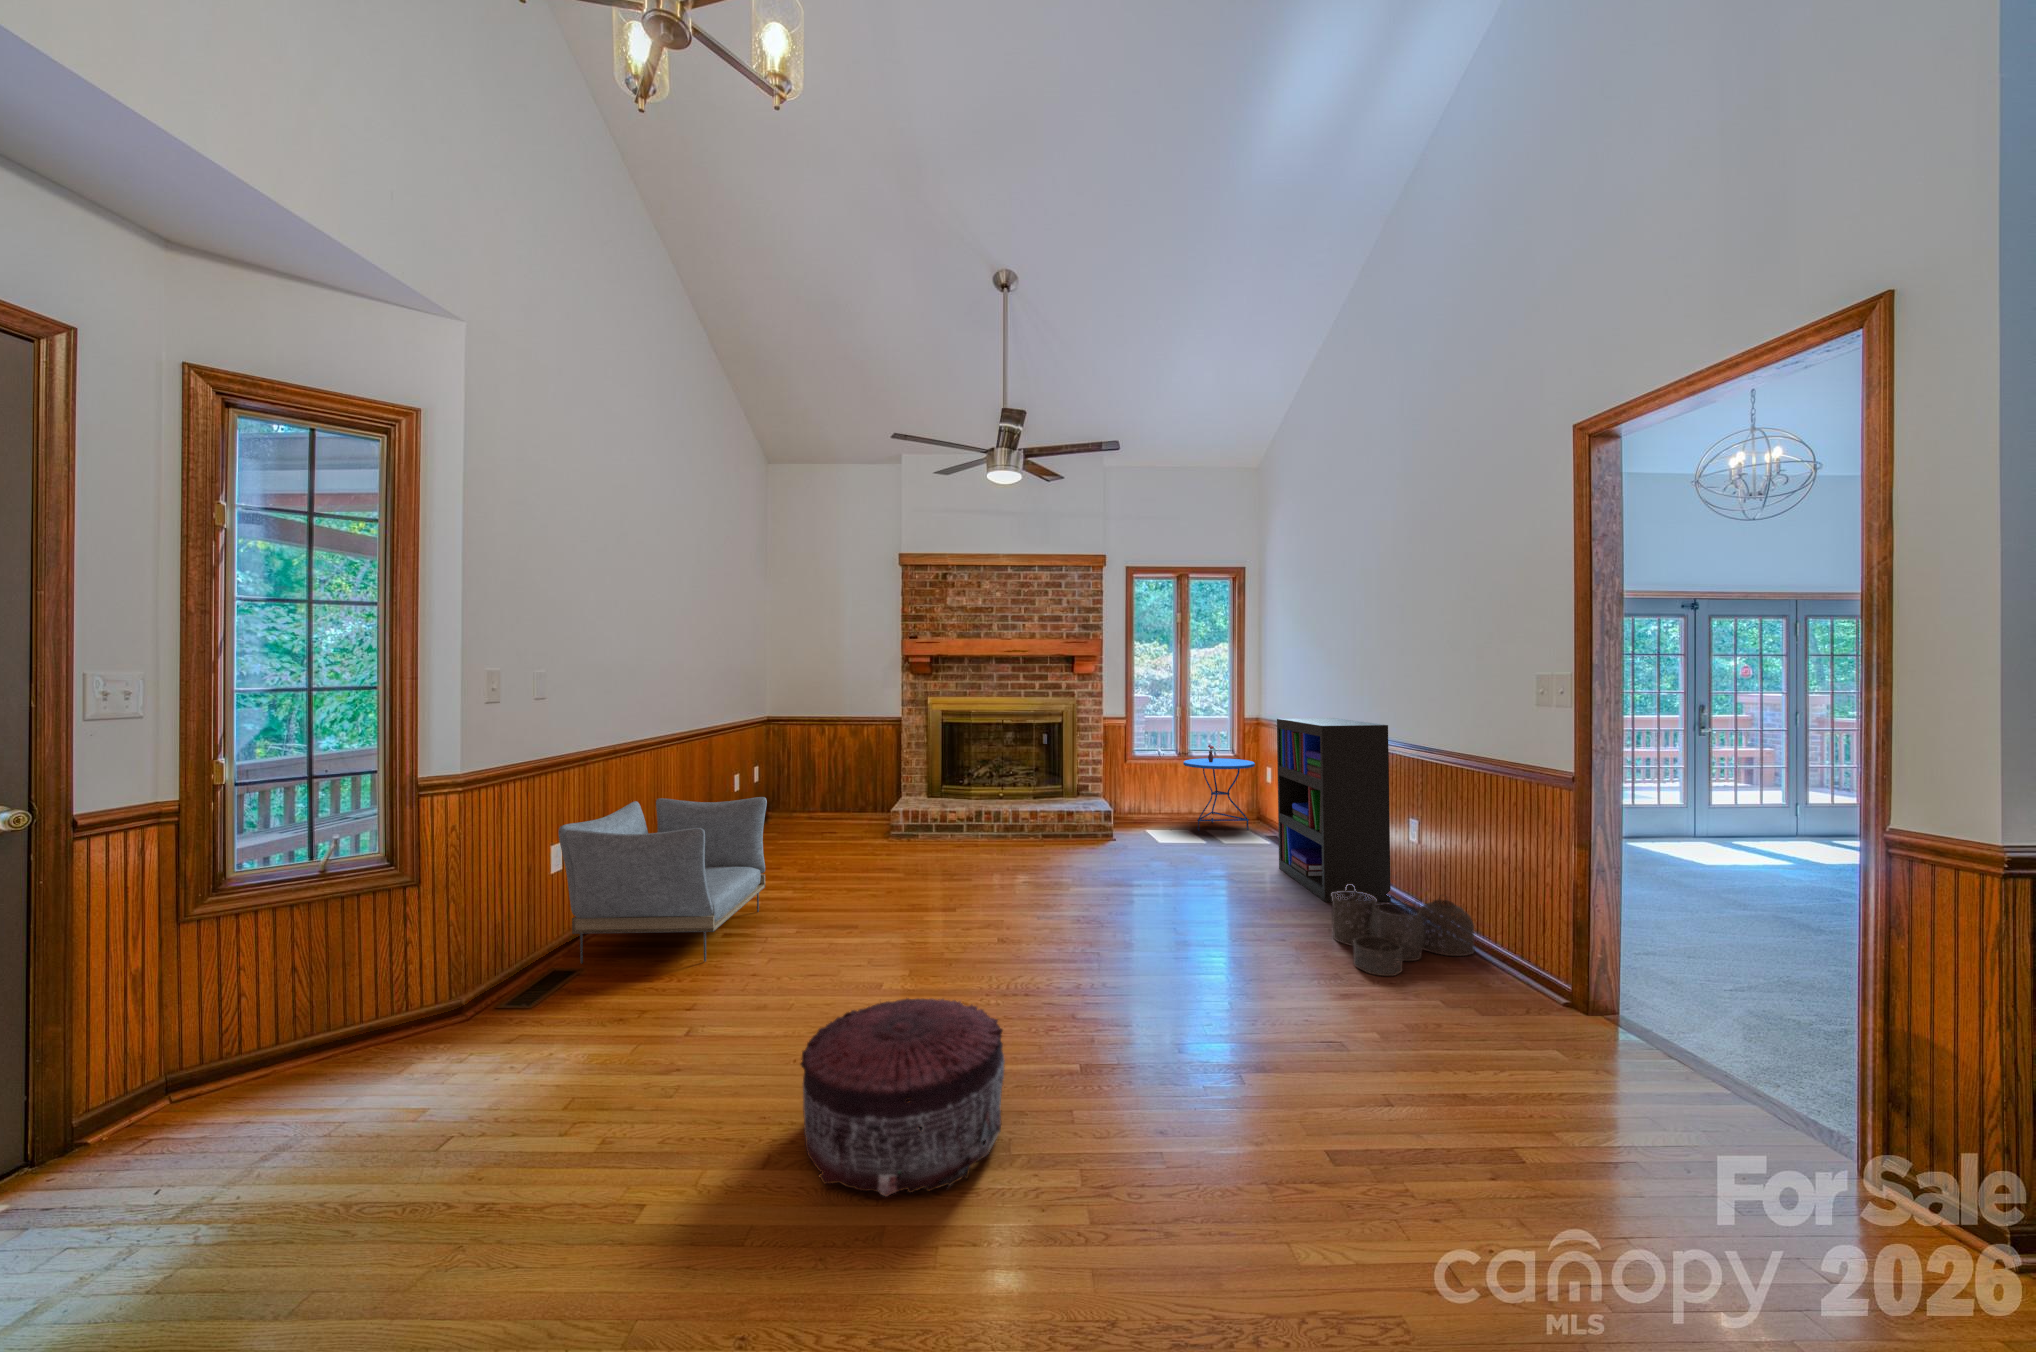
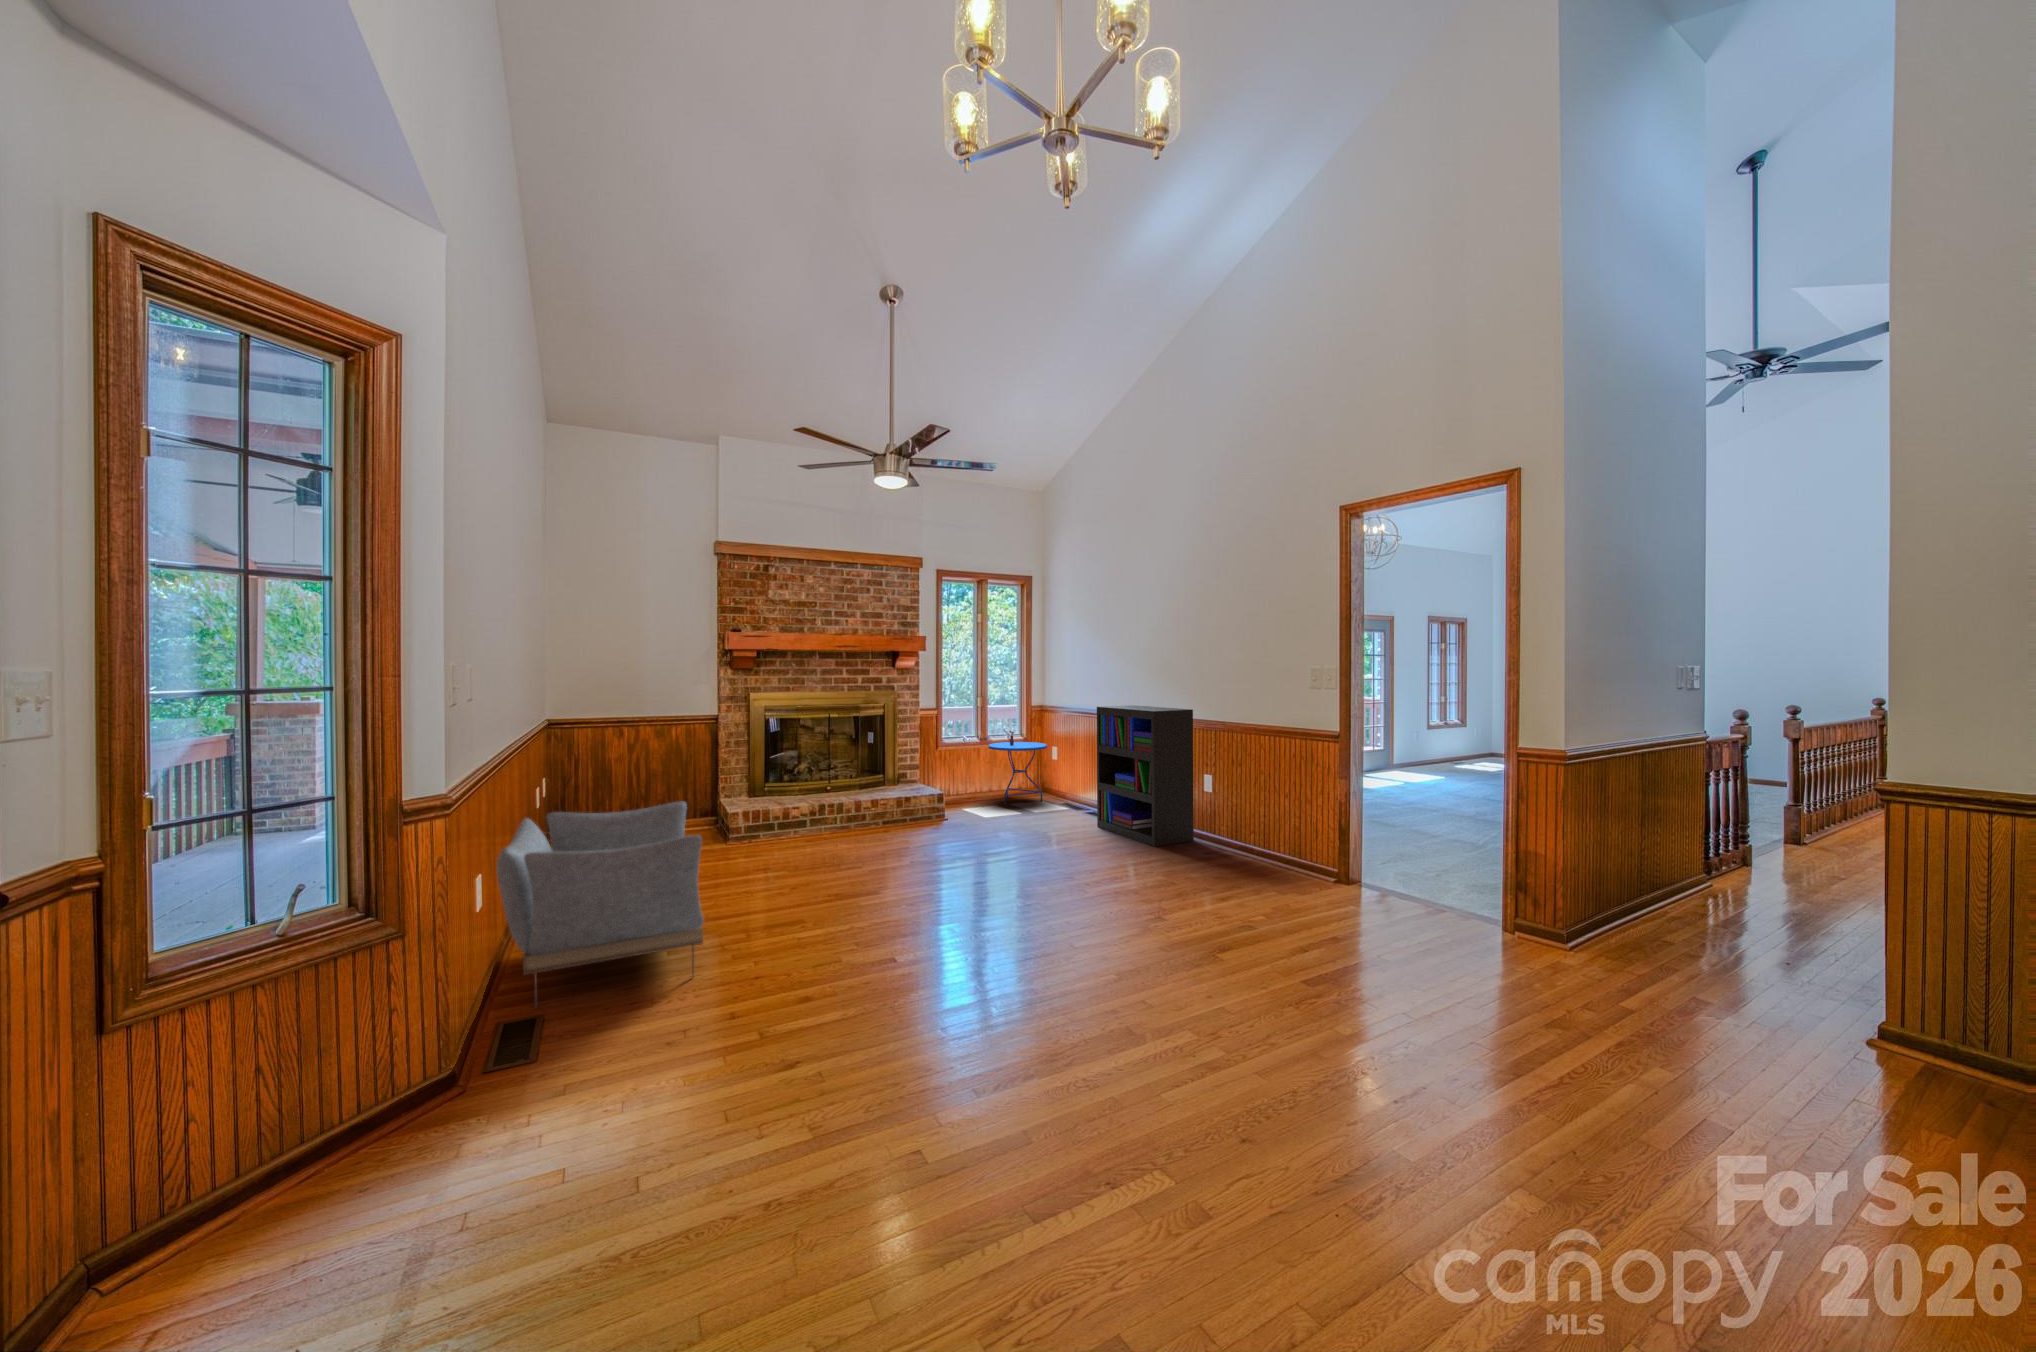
woven basket: present [1332,889,1475,976] -> none [1185,829,1274,889]
pouf: present [801,998,1005,1196] -> none [989,943,1163,1102]

